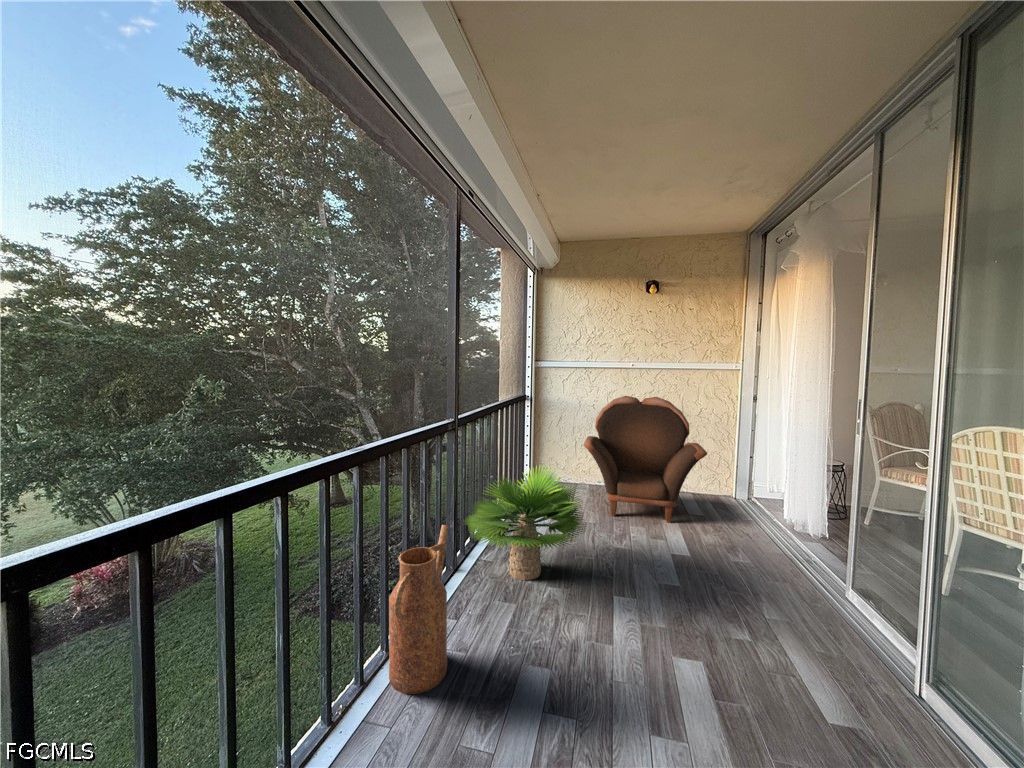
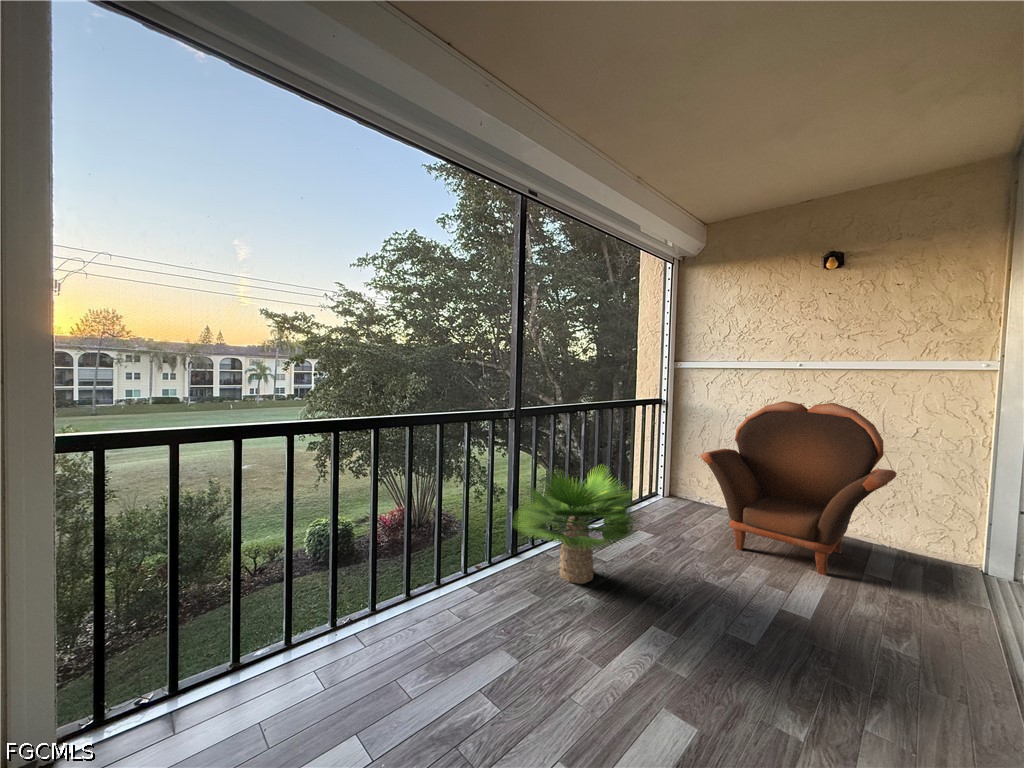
watering can: present [389,525,449,694] -> none [382,500,470,634]

